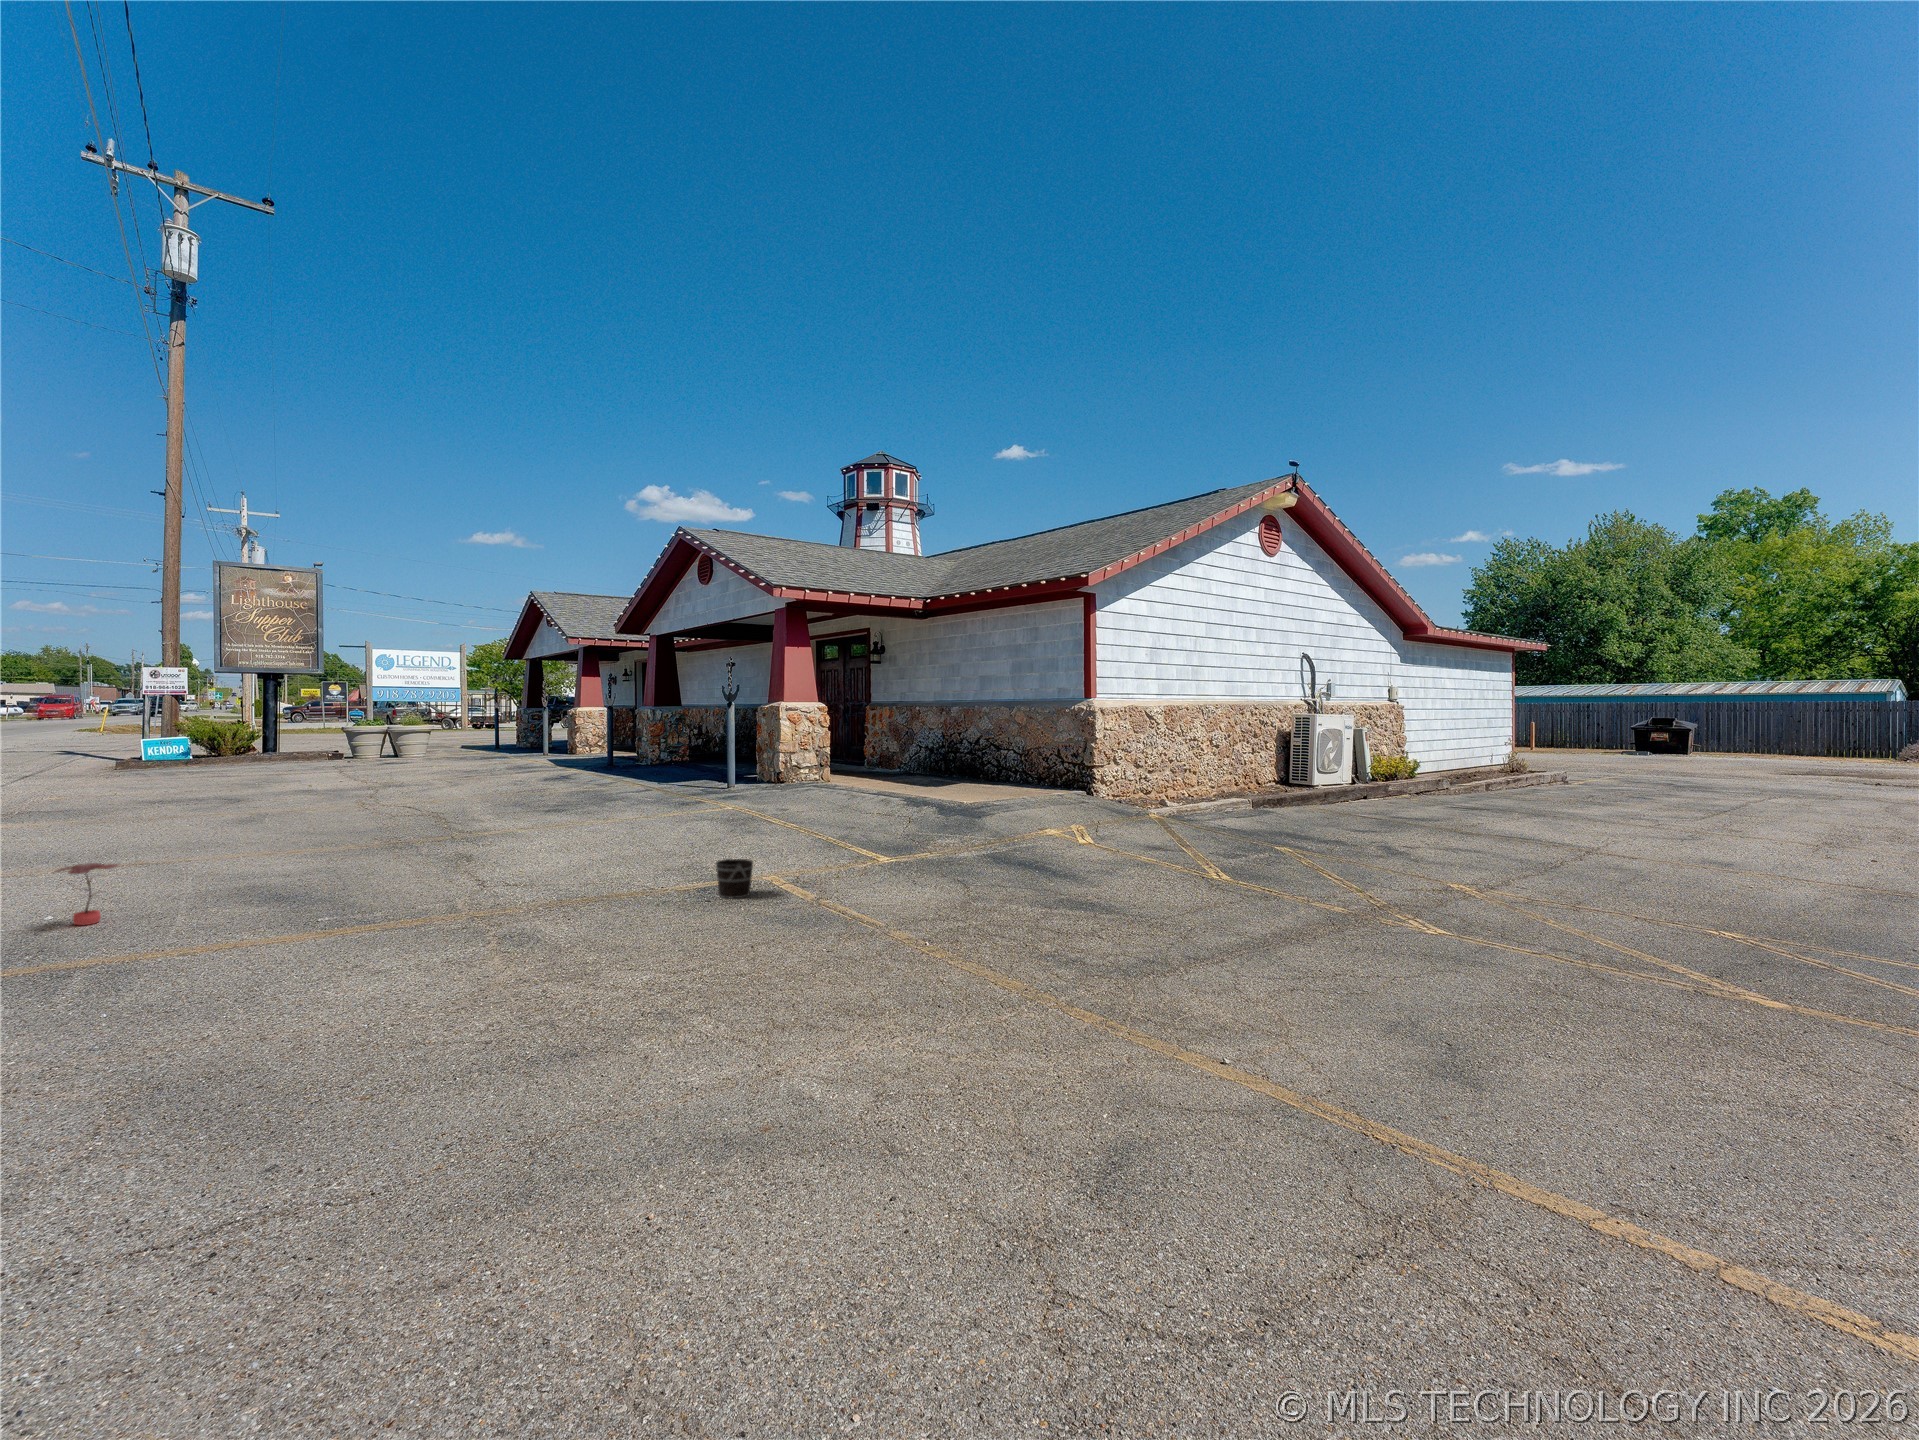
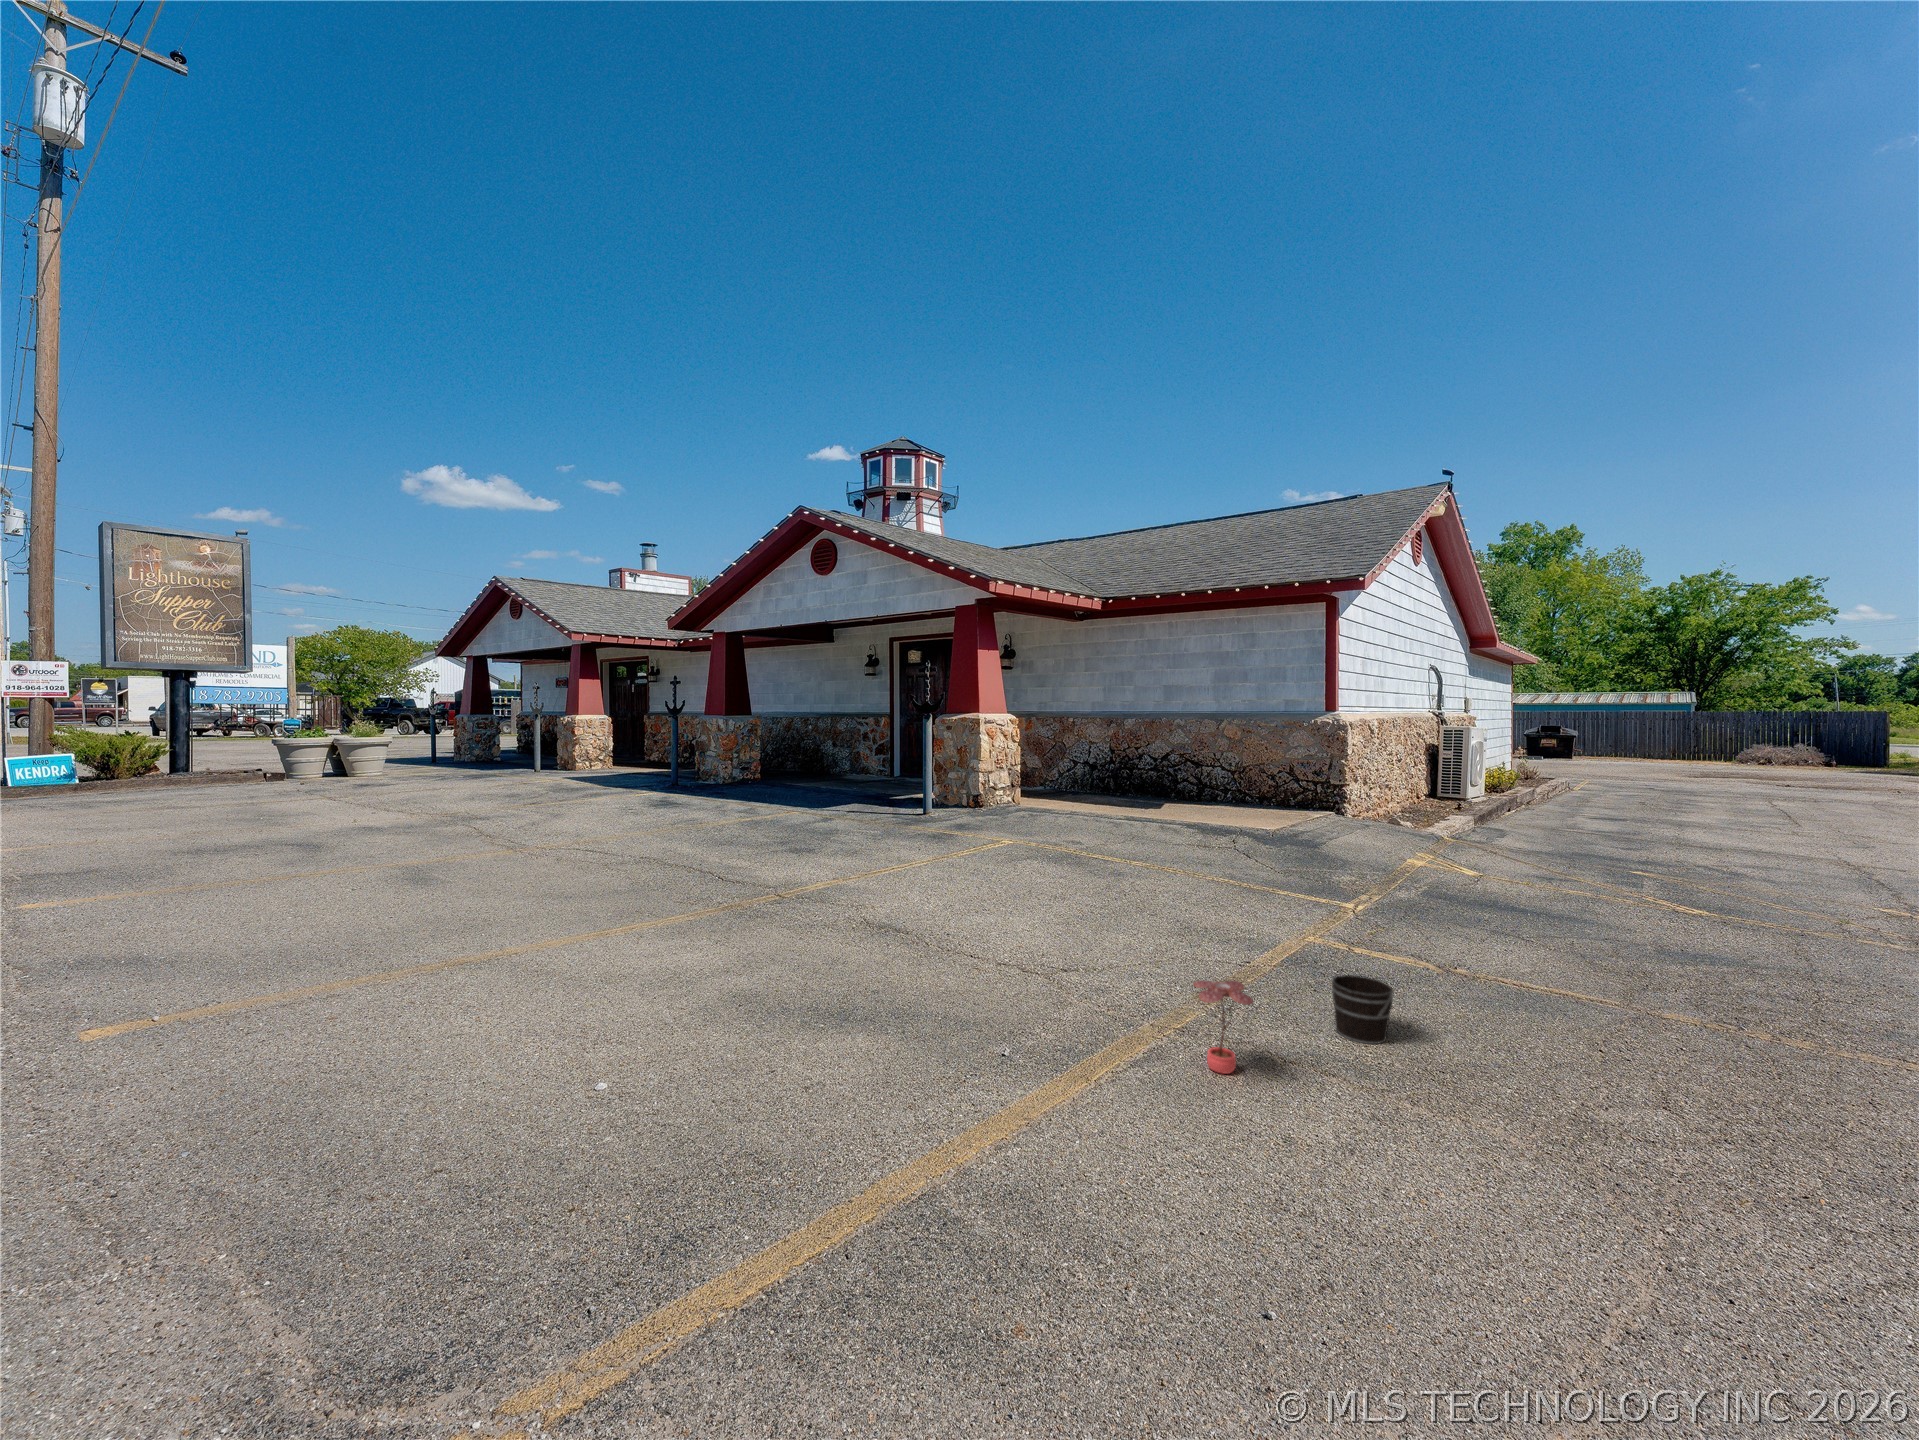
potted plant: present [56,863,118,926] -> present [1193,980,1254,1074]

